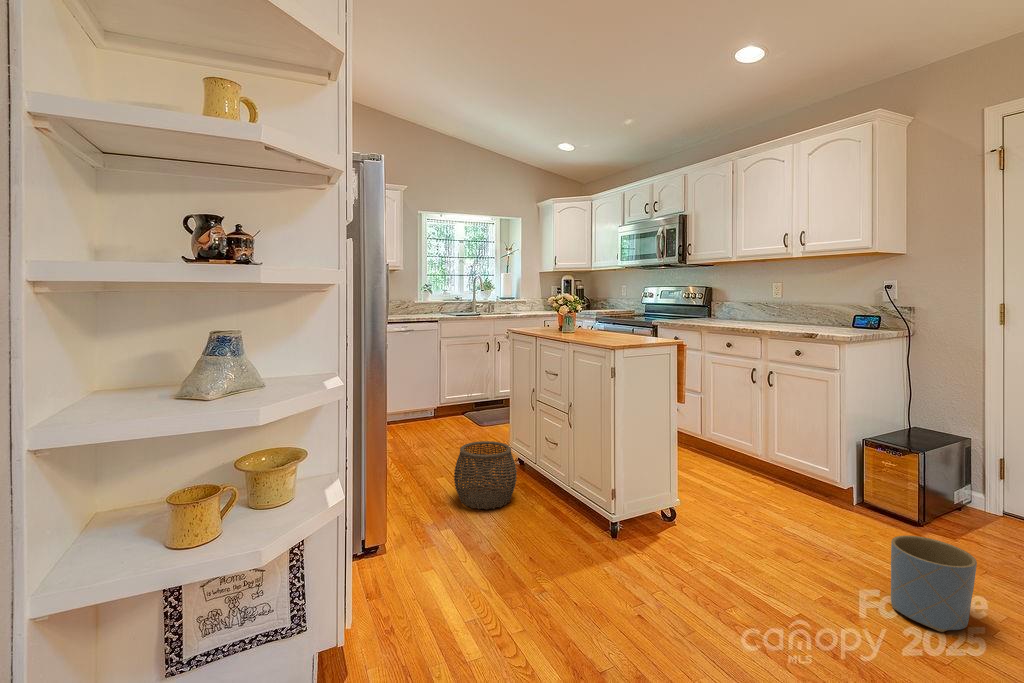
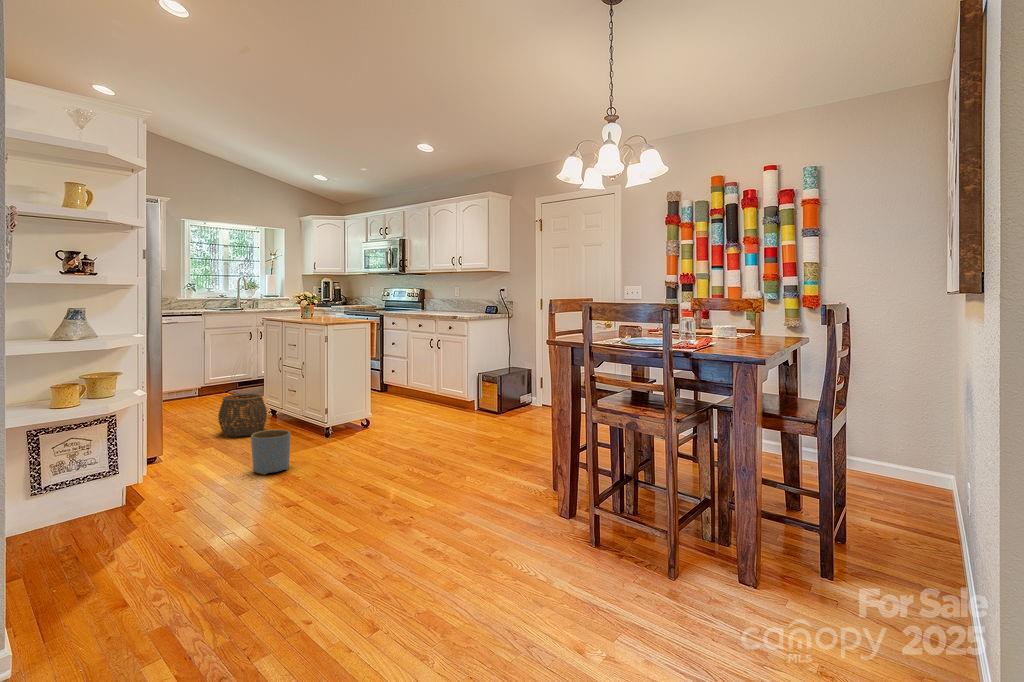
planter: present [891,535,977,632] -> present [251,429,291,475]

